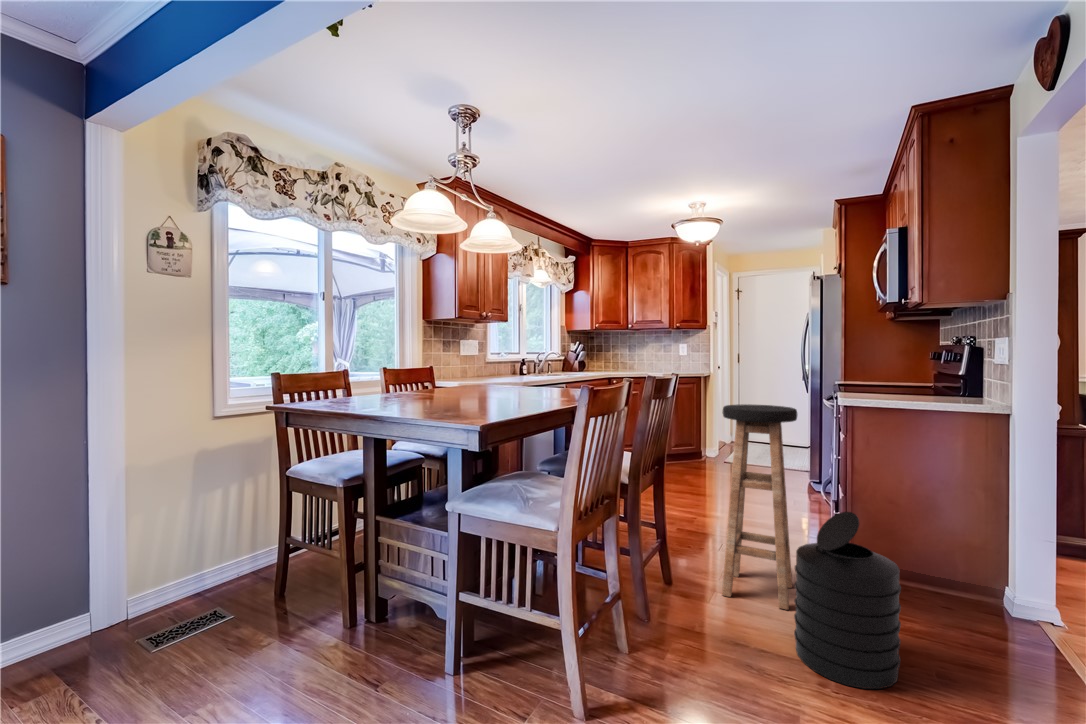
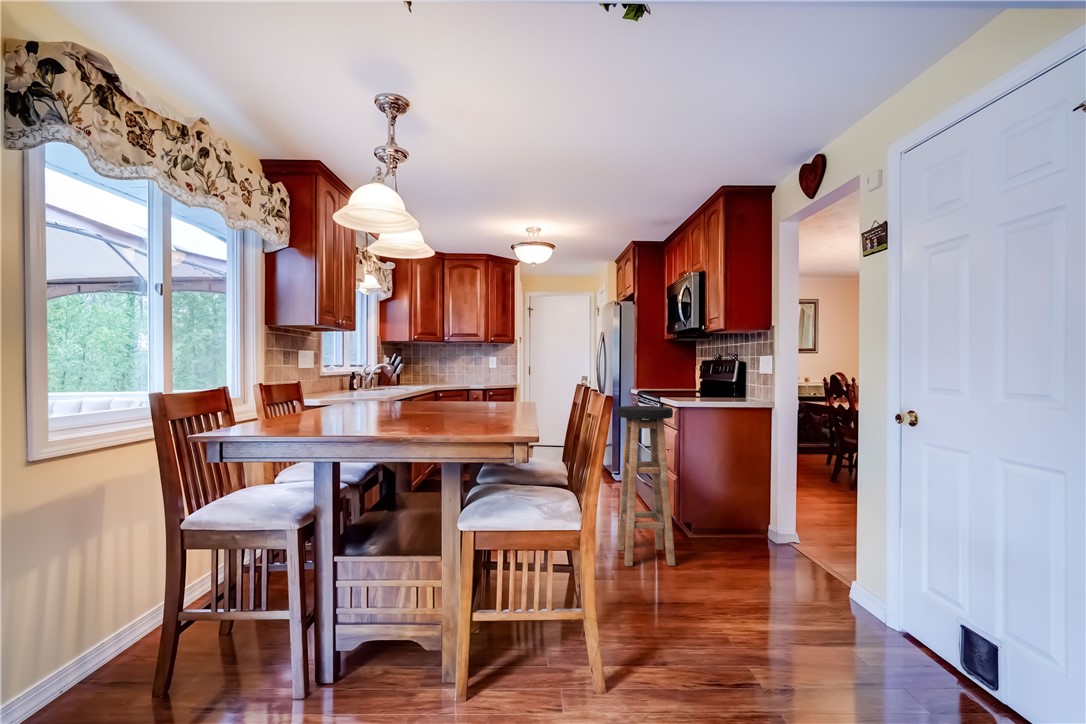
trash can: present [794,512,901,689] -> none [698,479,769,605]

